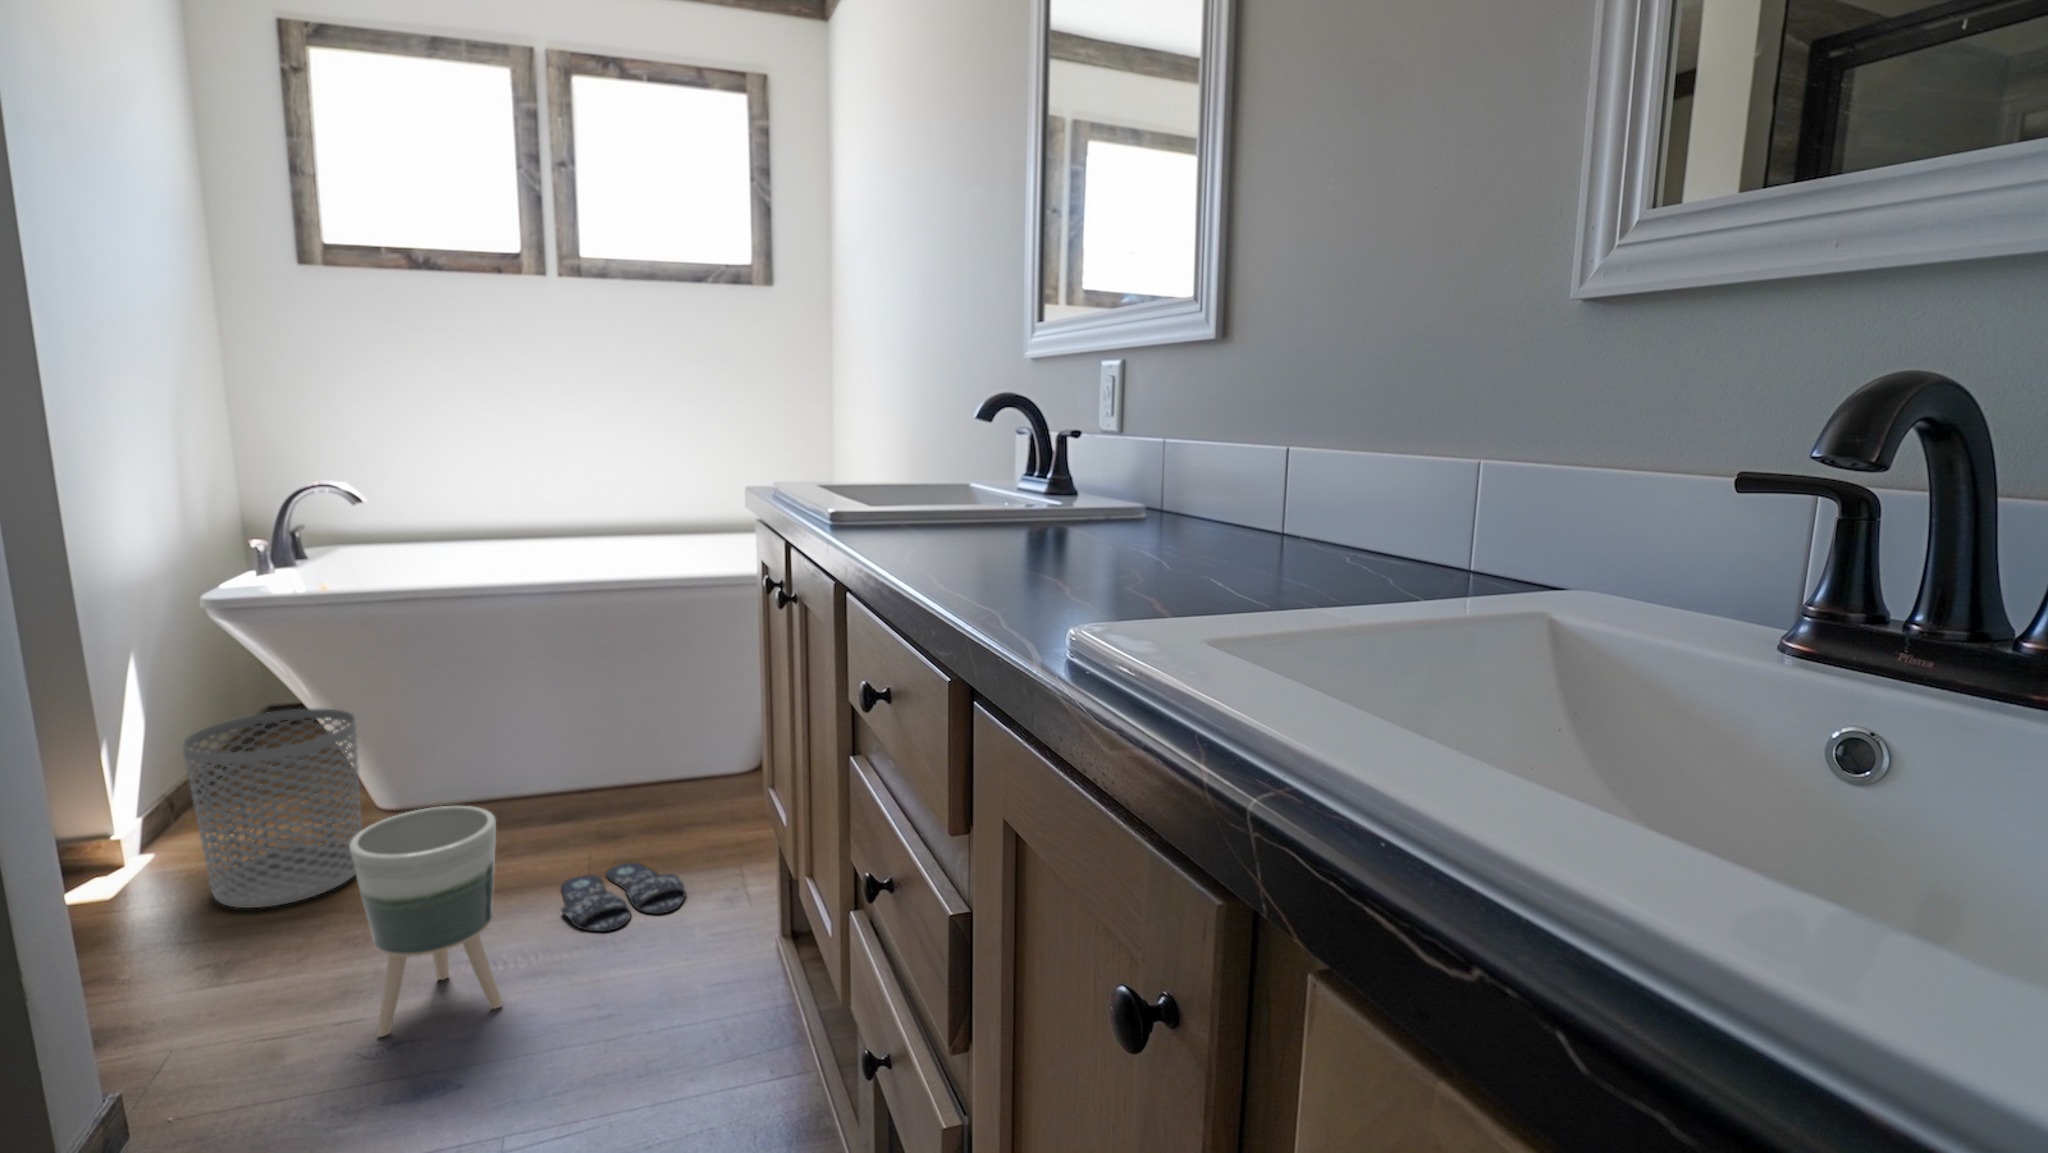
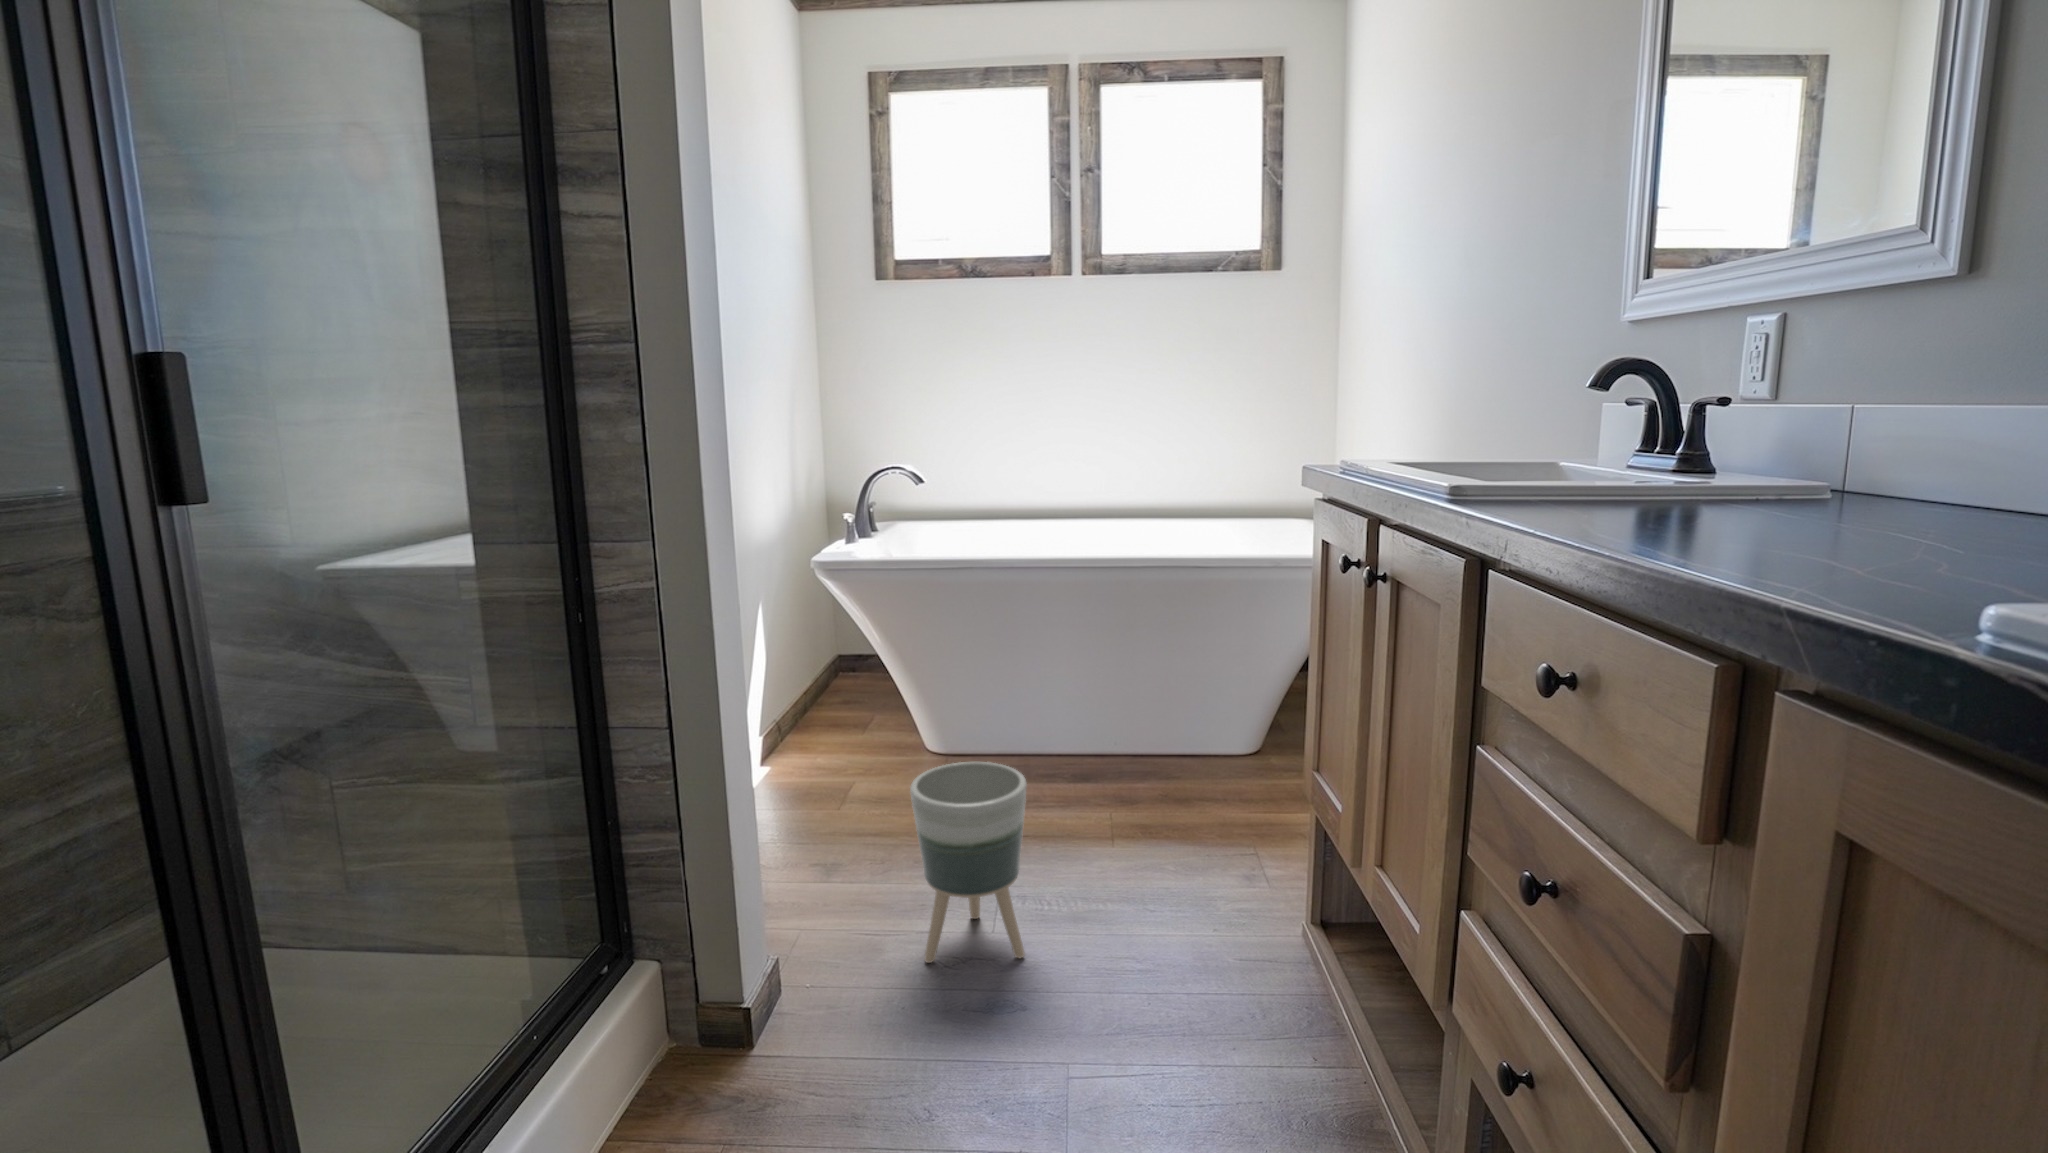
waste bin: present [182,709,362,908] -> none [793,658,913,823]
slippers: present [561,863,685,931] -> none [1071,834,1186,901]

